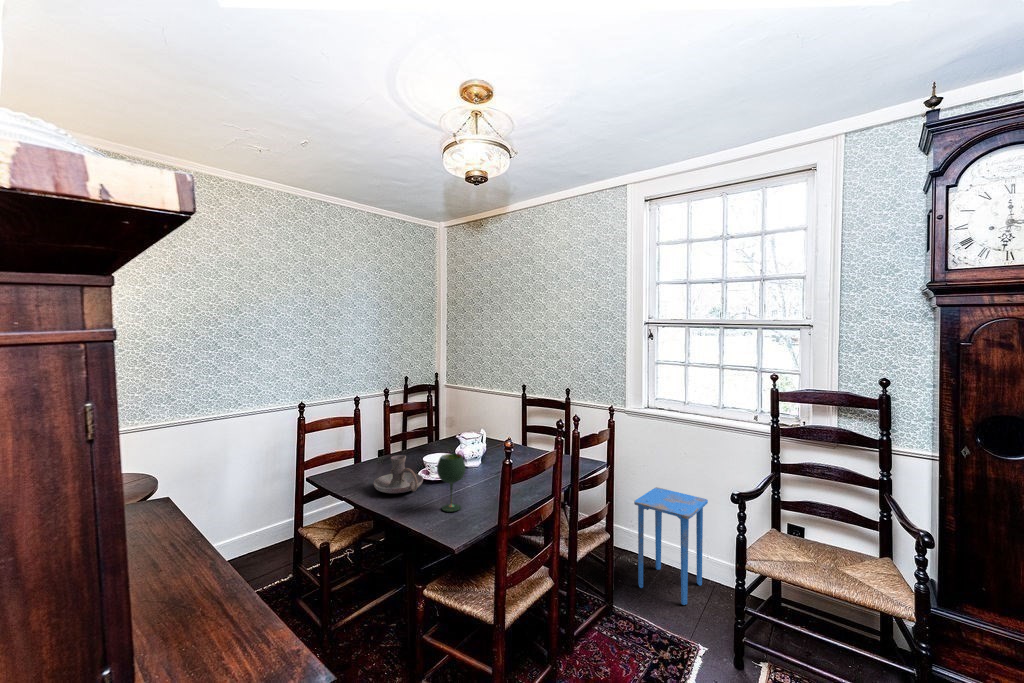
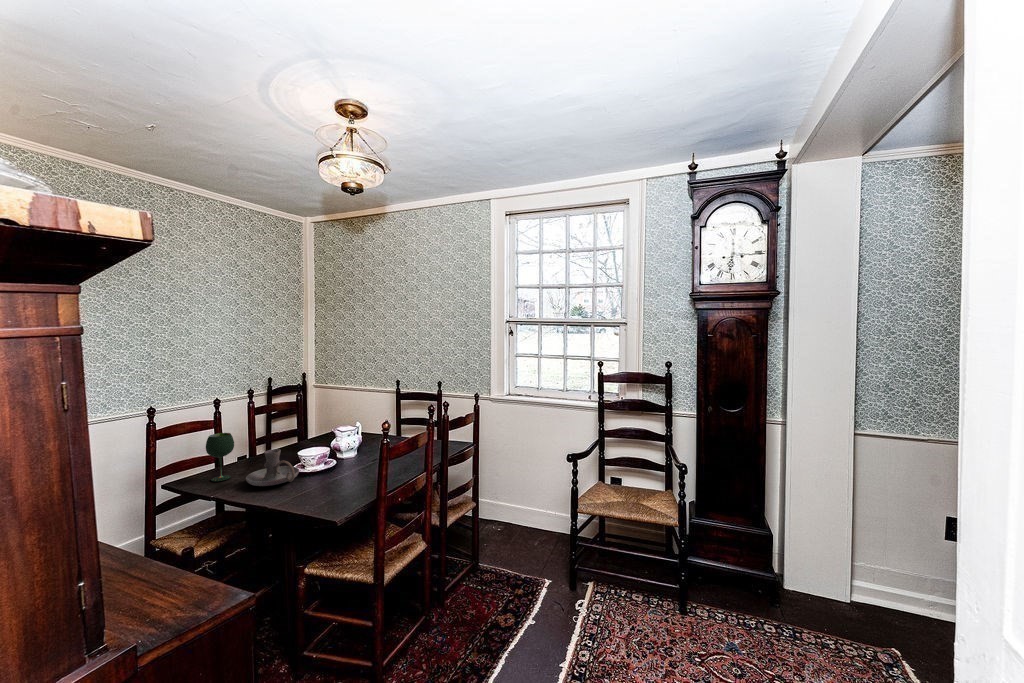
wine glass: present [437,454,465,512] -> present [206,433,234,481]
side table: present [634,487,708,605] -> none [496,461,554,553]

